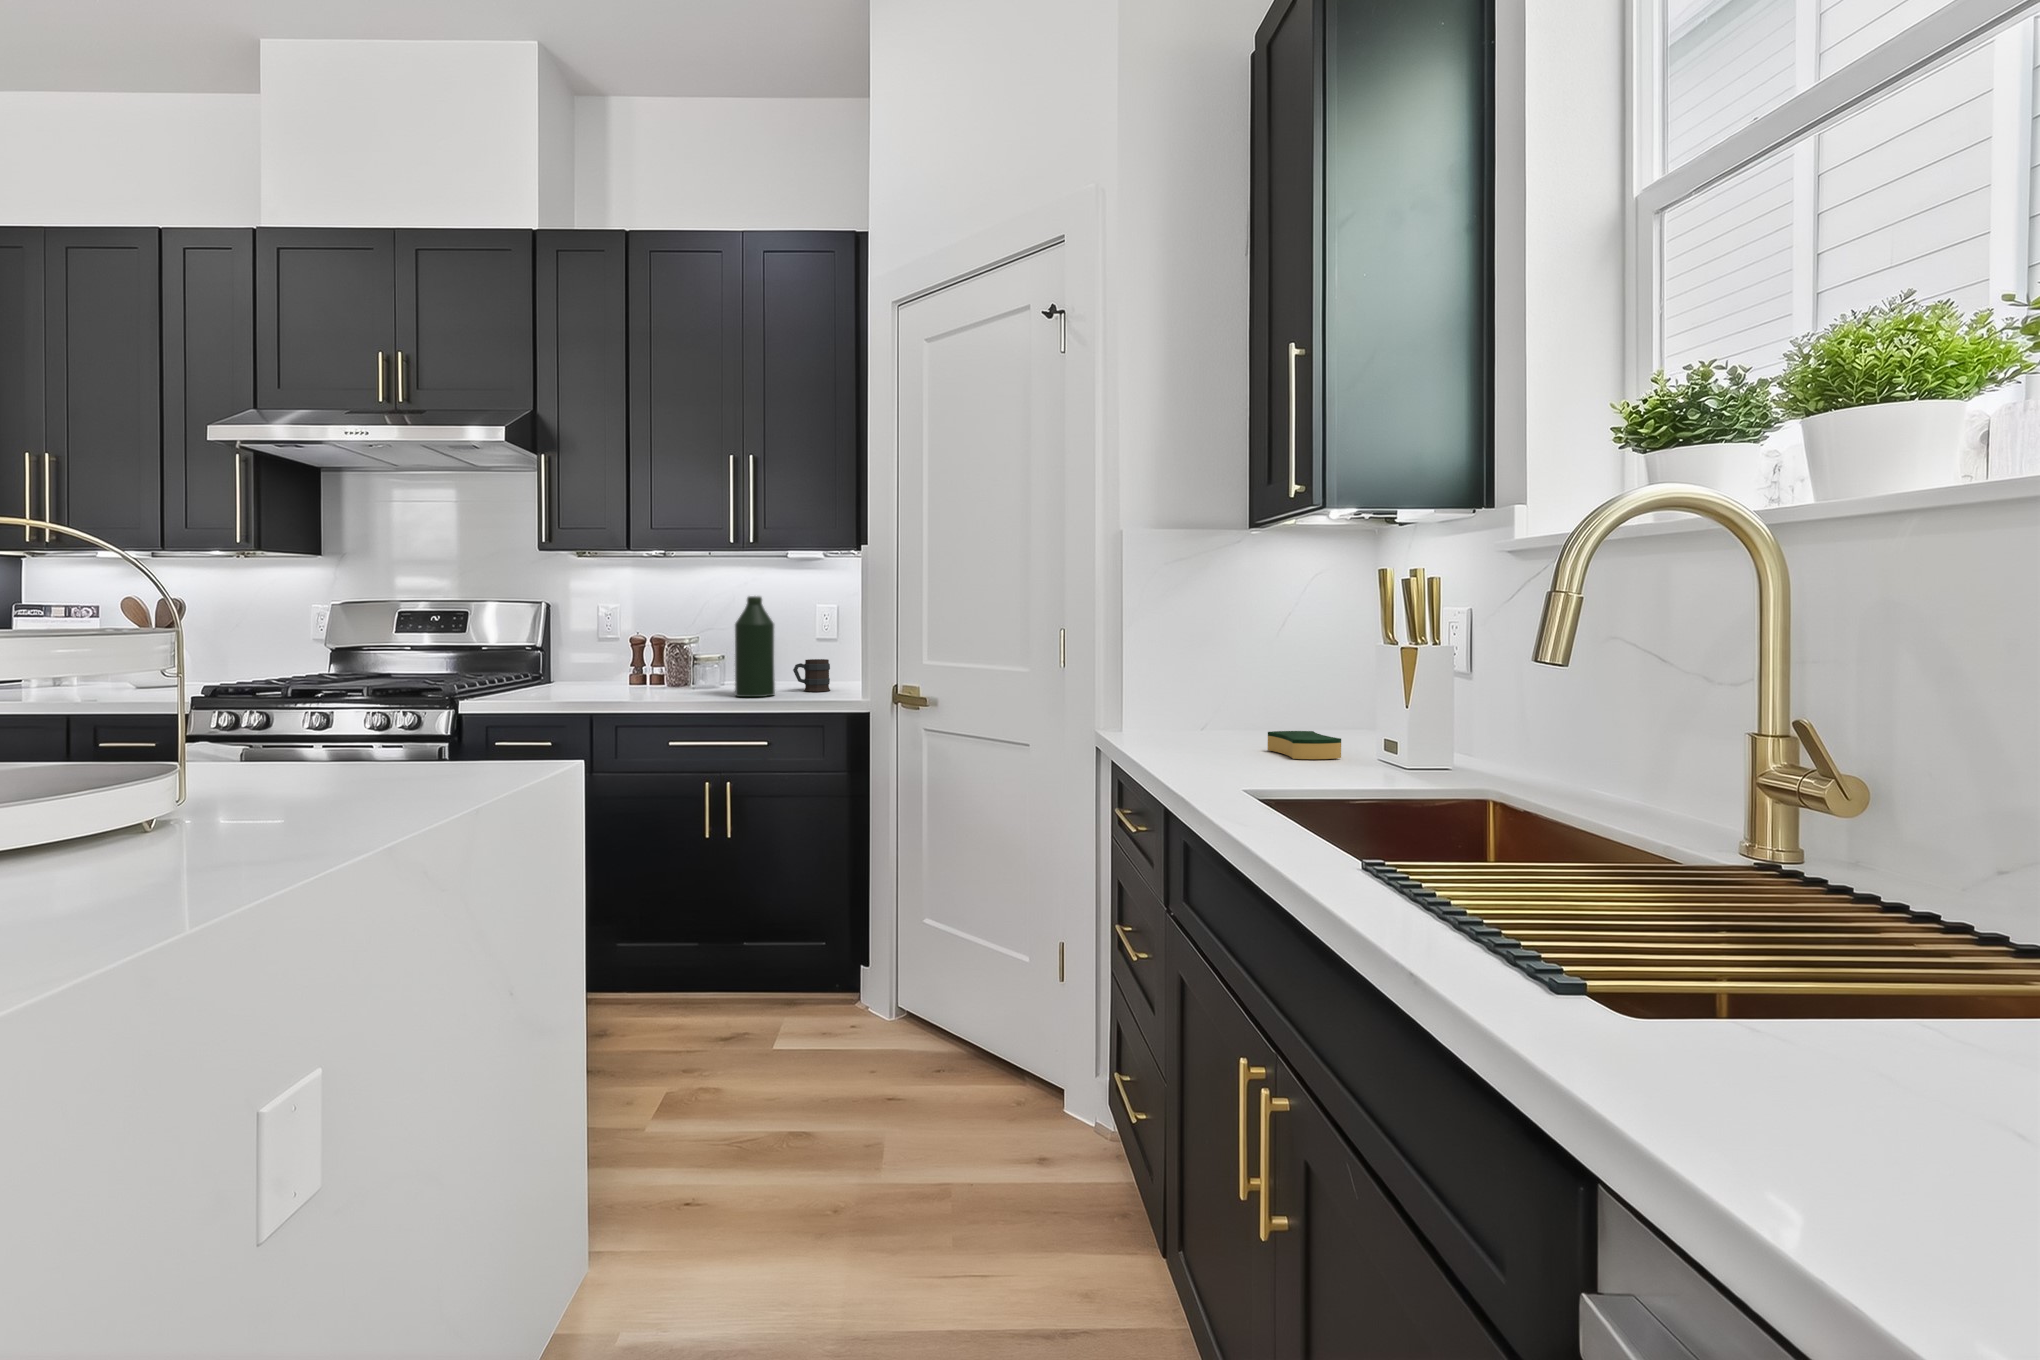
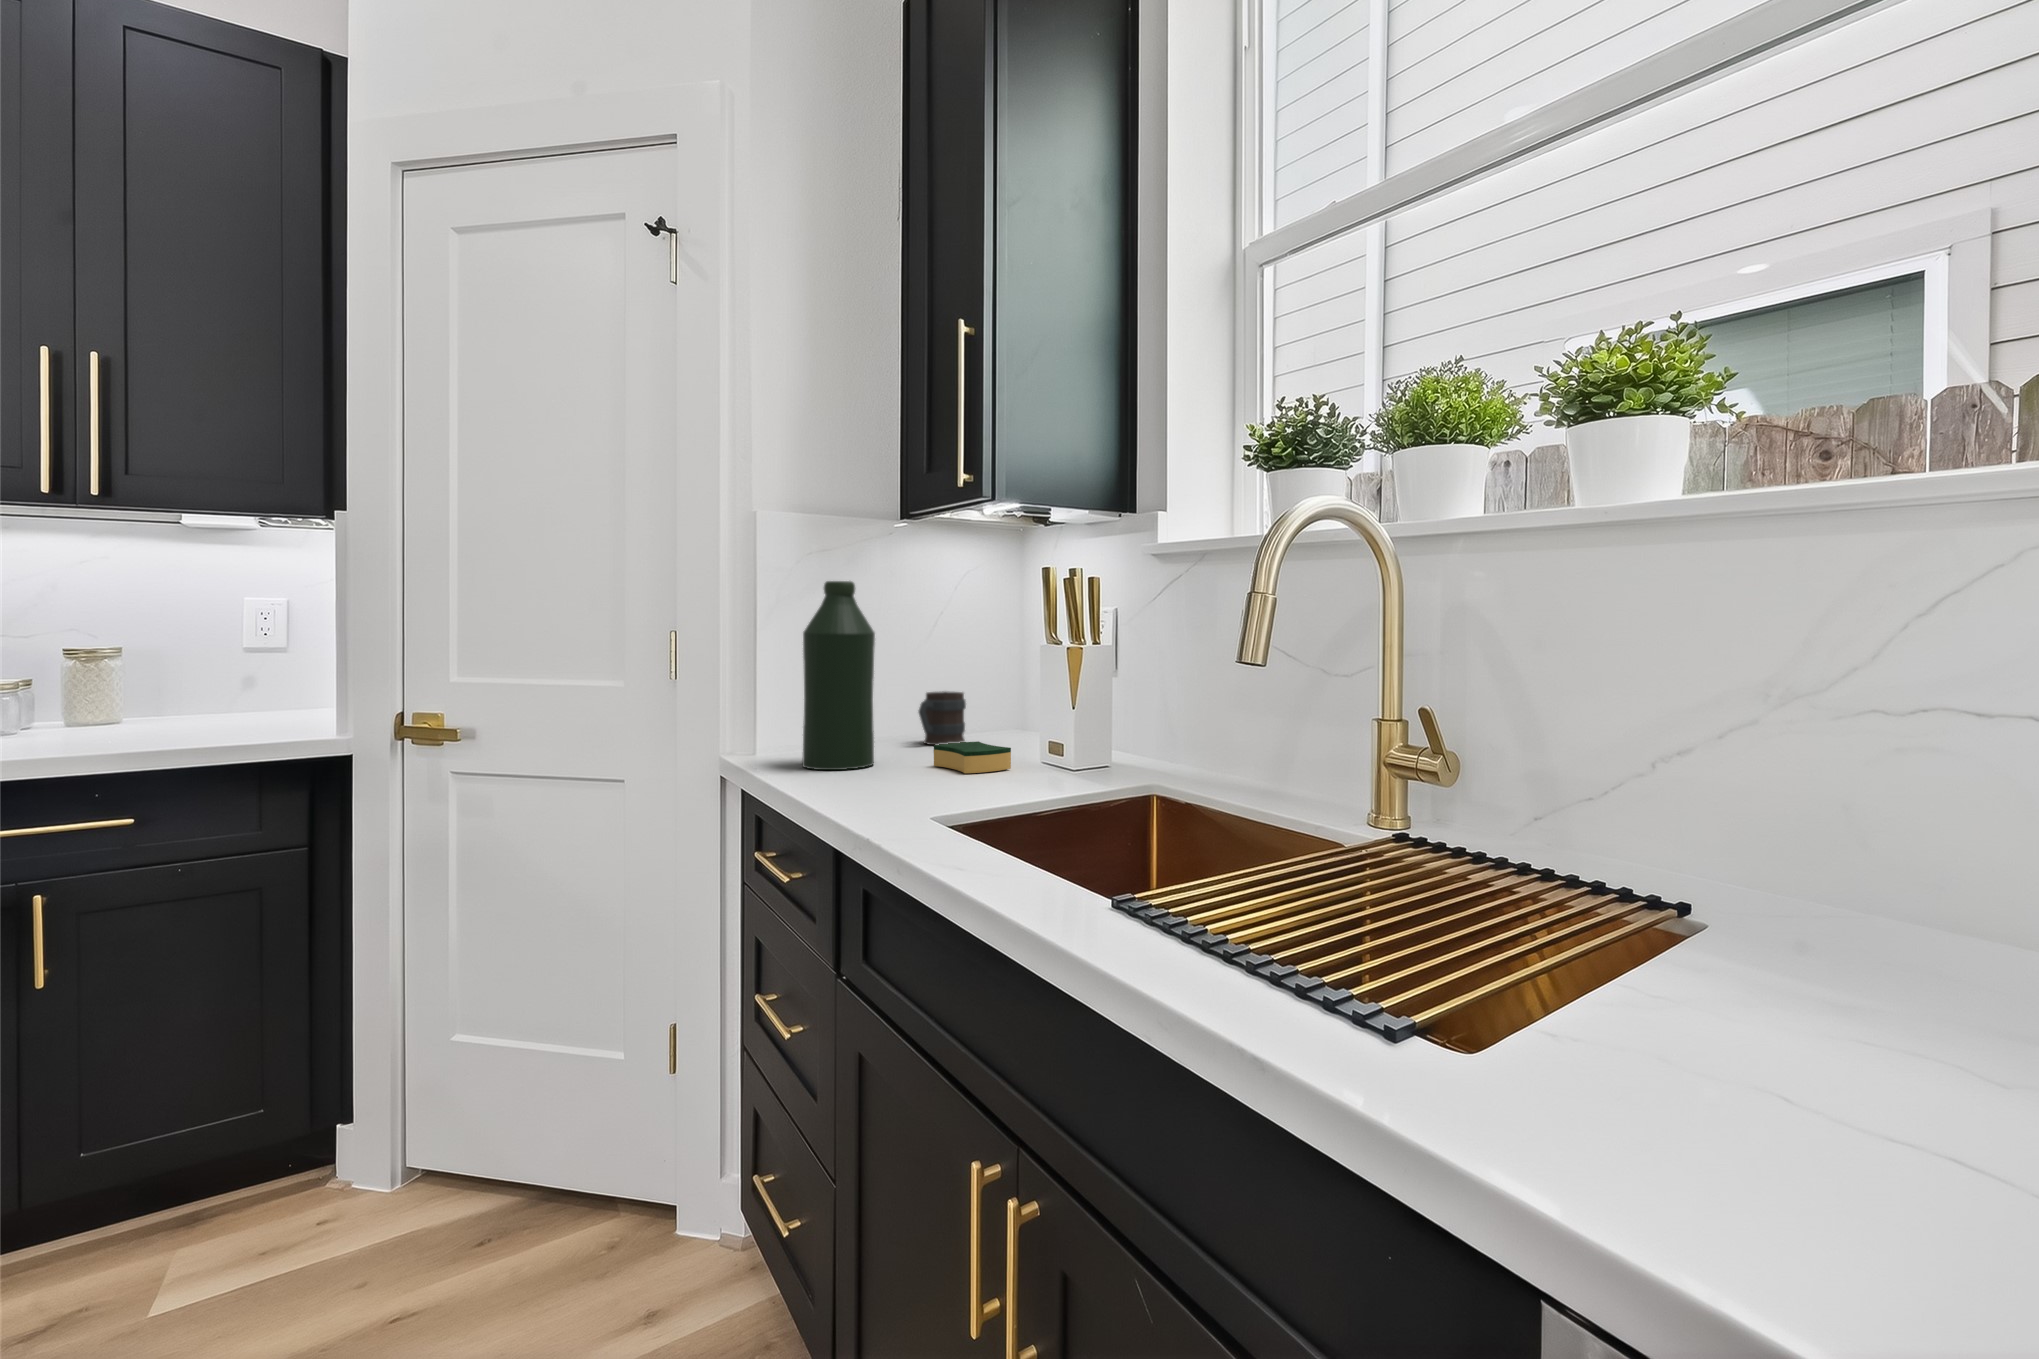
bottle: present [735,596,775,697] -> present [802,581,875,770]
mug: present [793,659,830,692] -> present [919,691,966,745]

